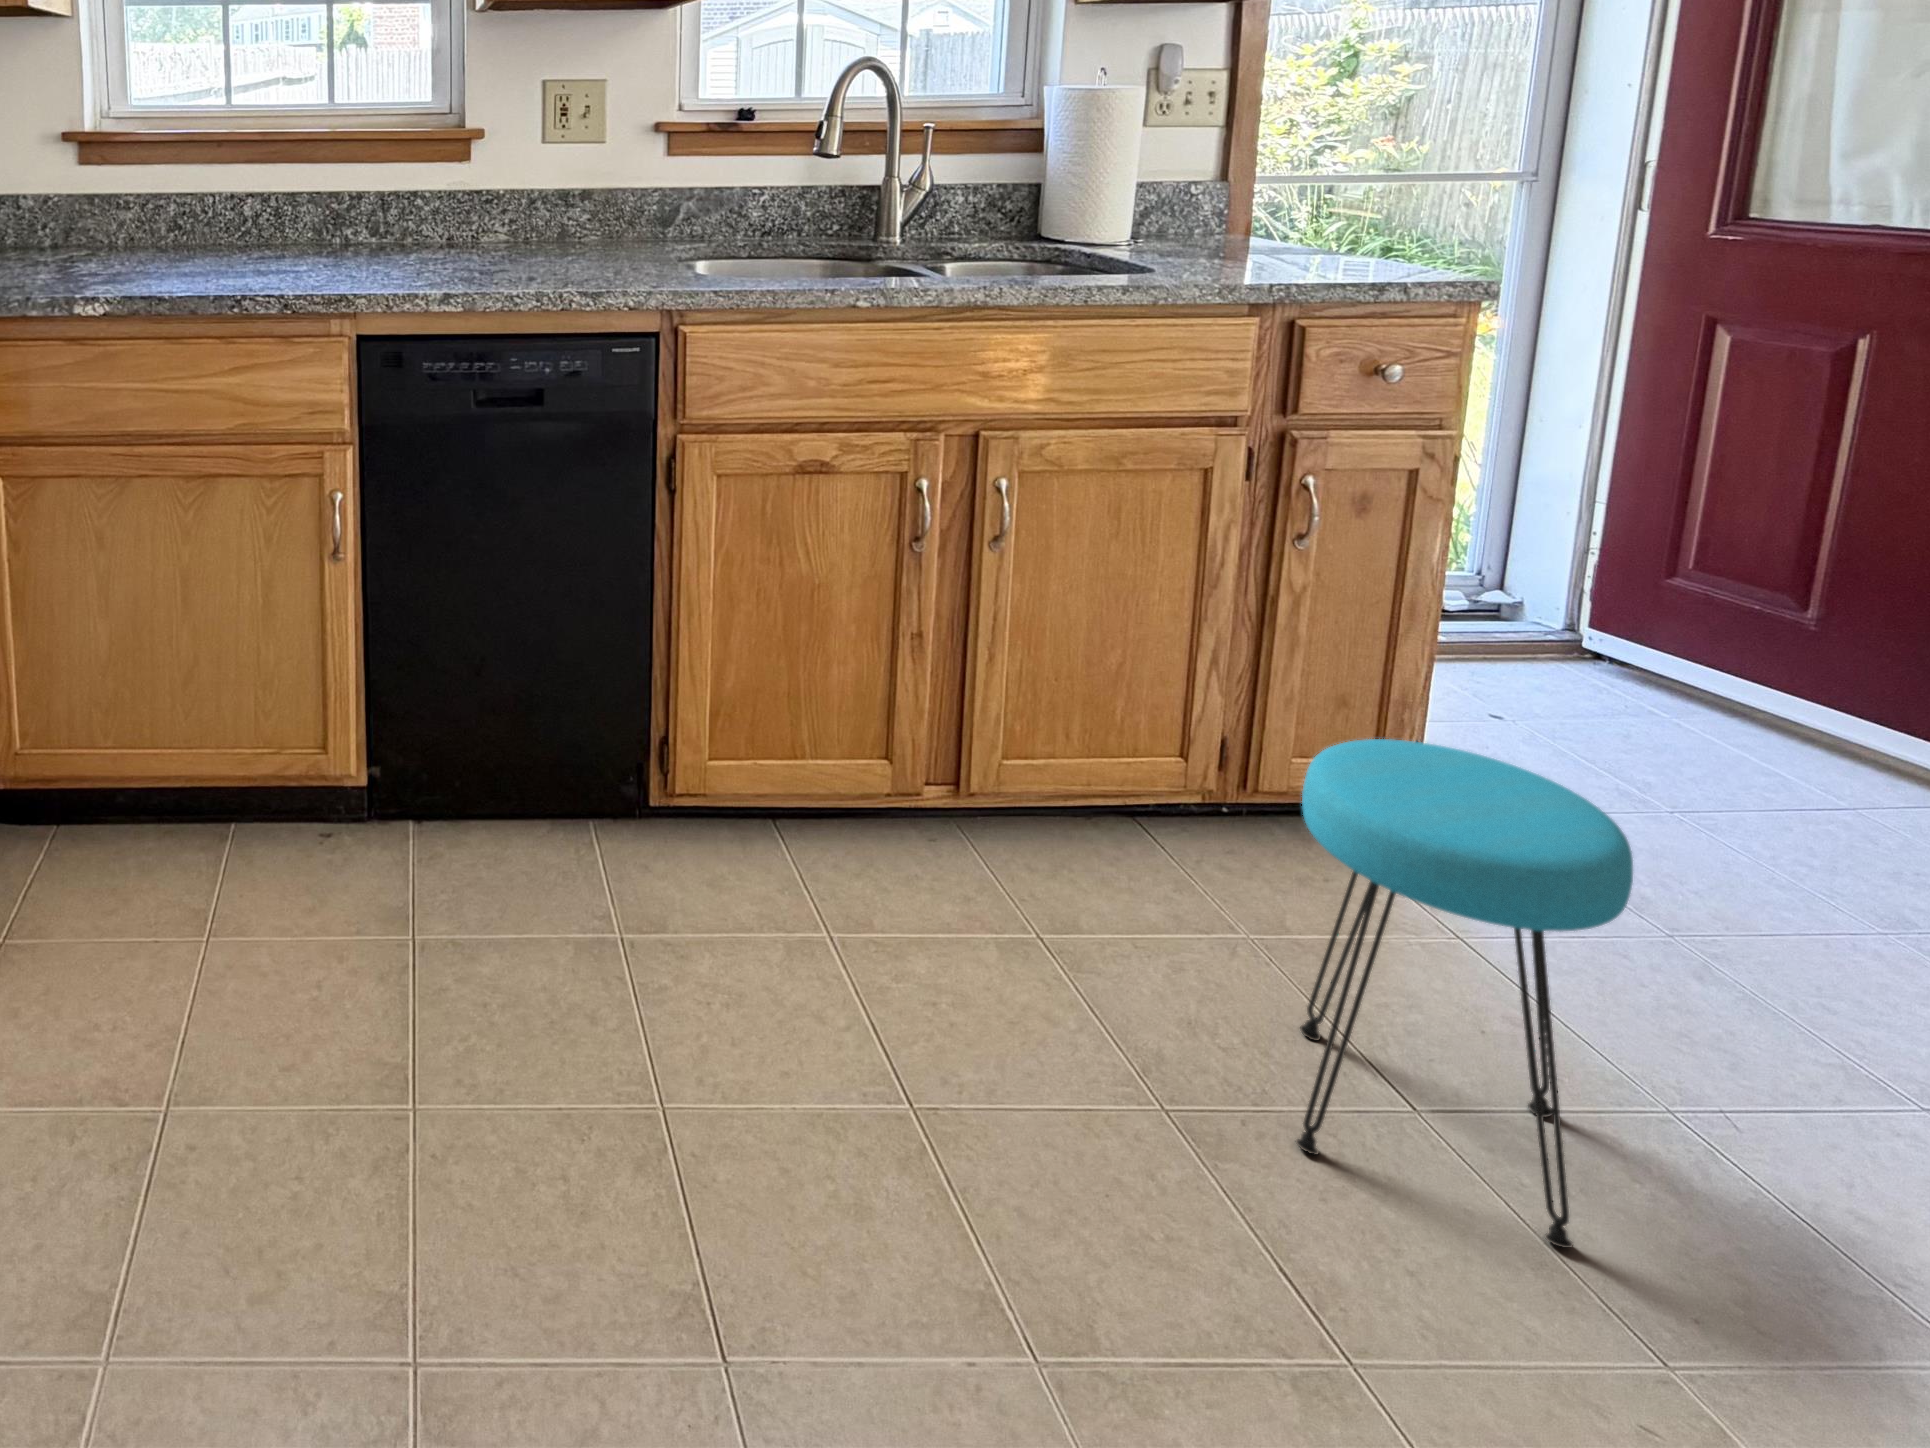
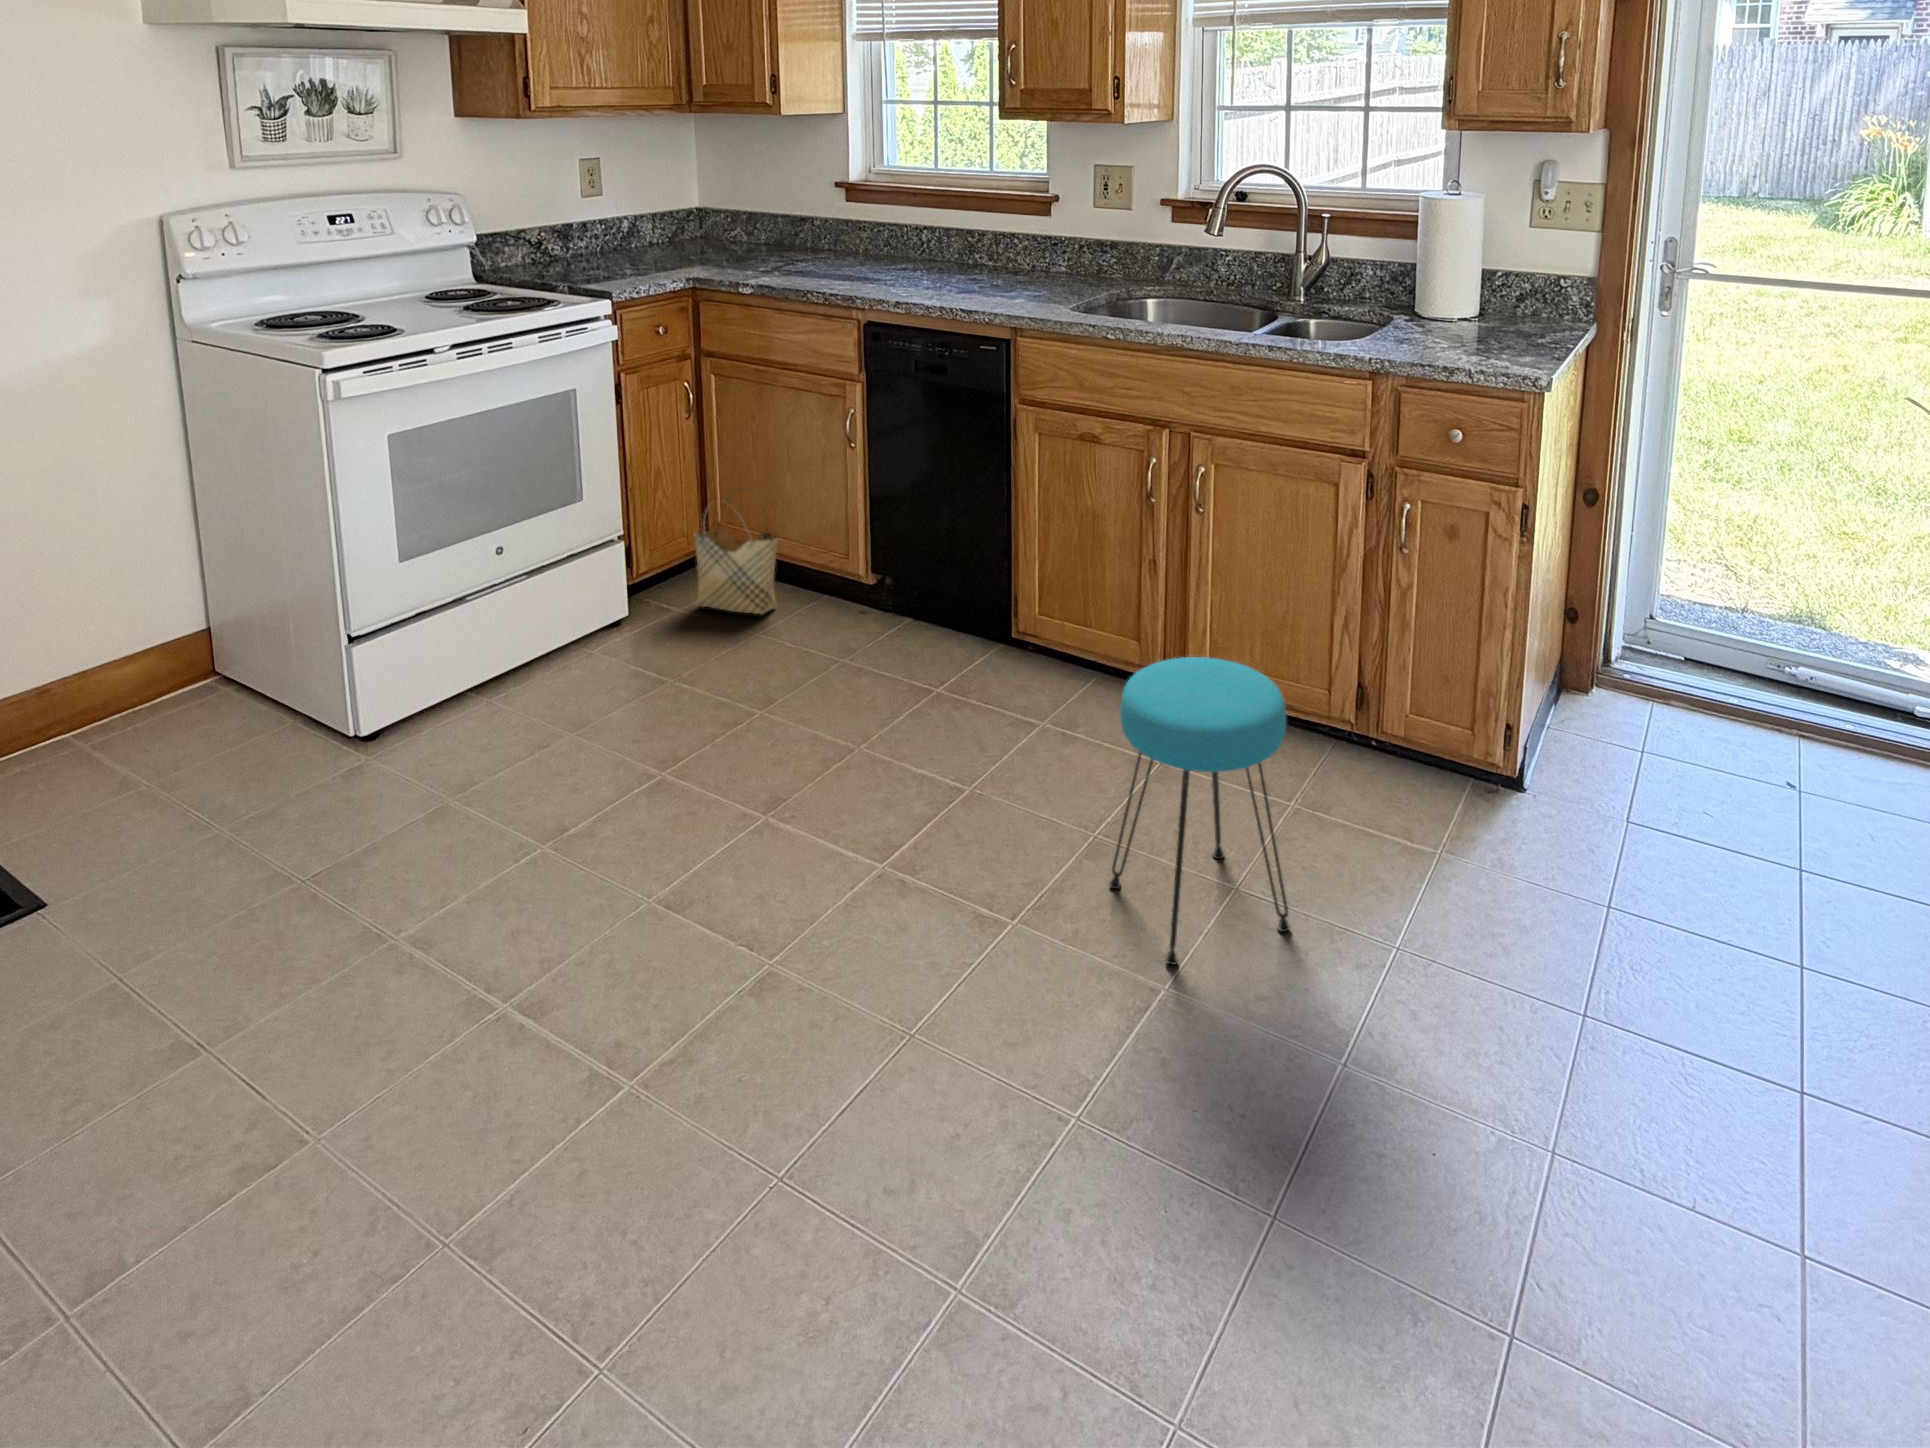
woven basket: none [21,671,188,916] -> present [694,488,778,614]

